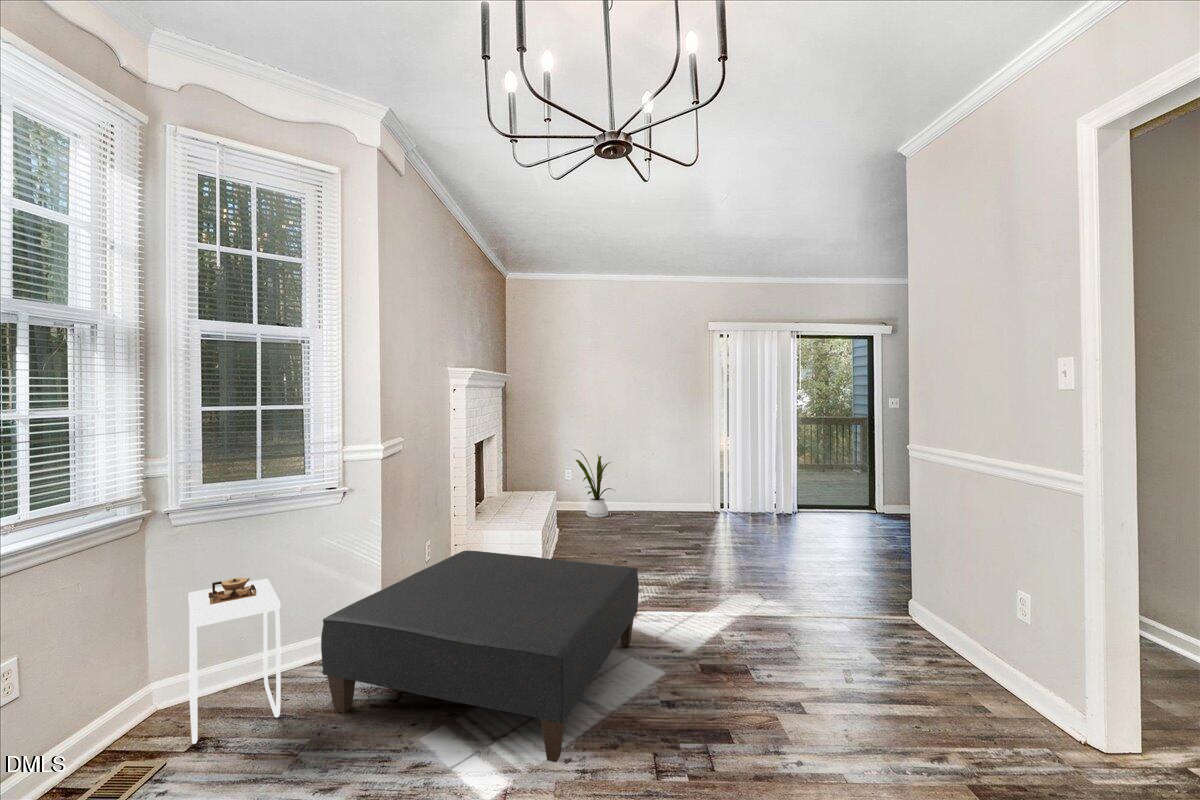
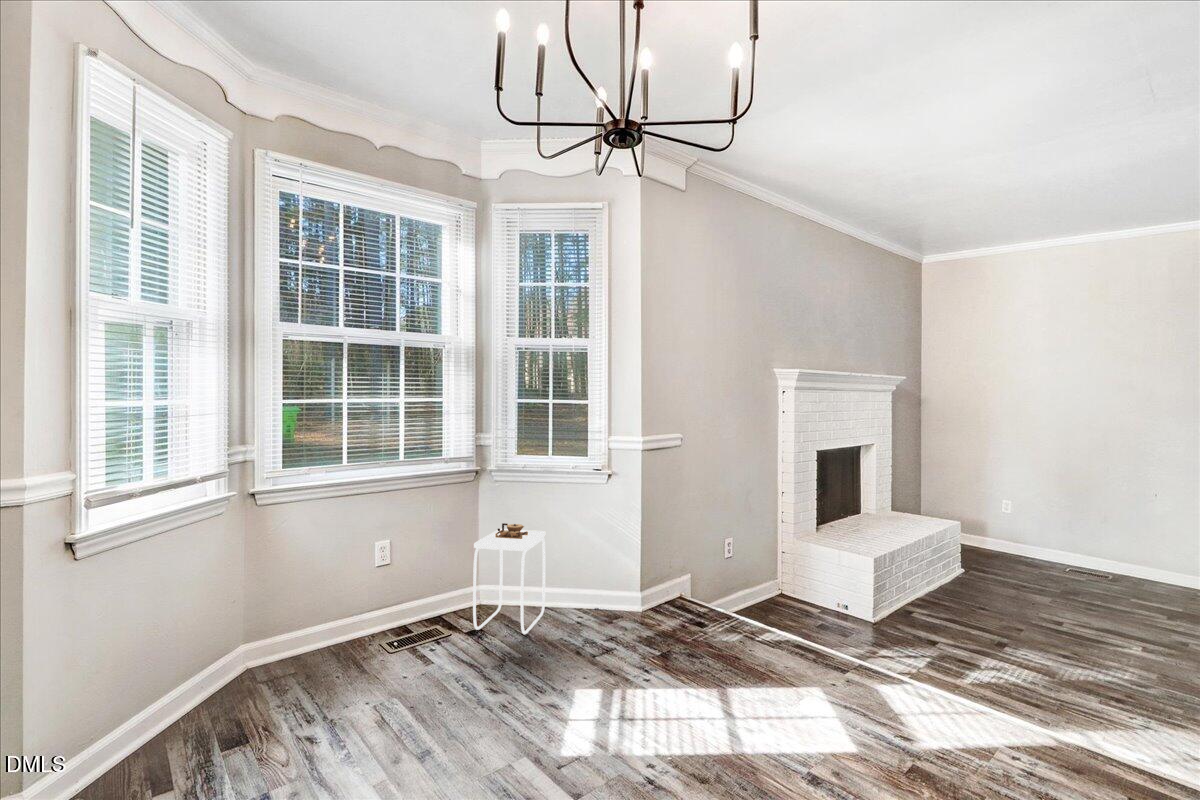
house plant: present [576,450,611,518] -> none [994,469,1074,572]
ottoman: present [321,551,639,762] -> none [550,551,874,759]

